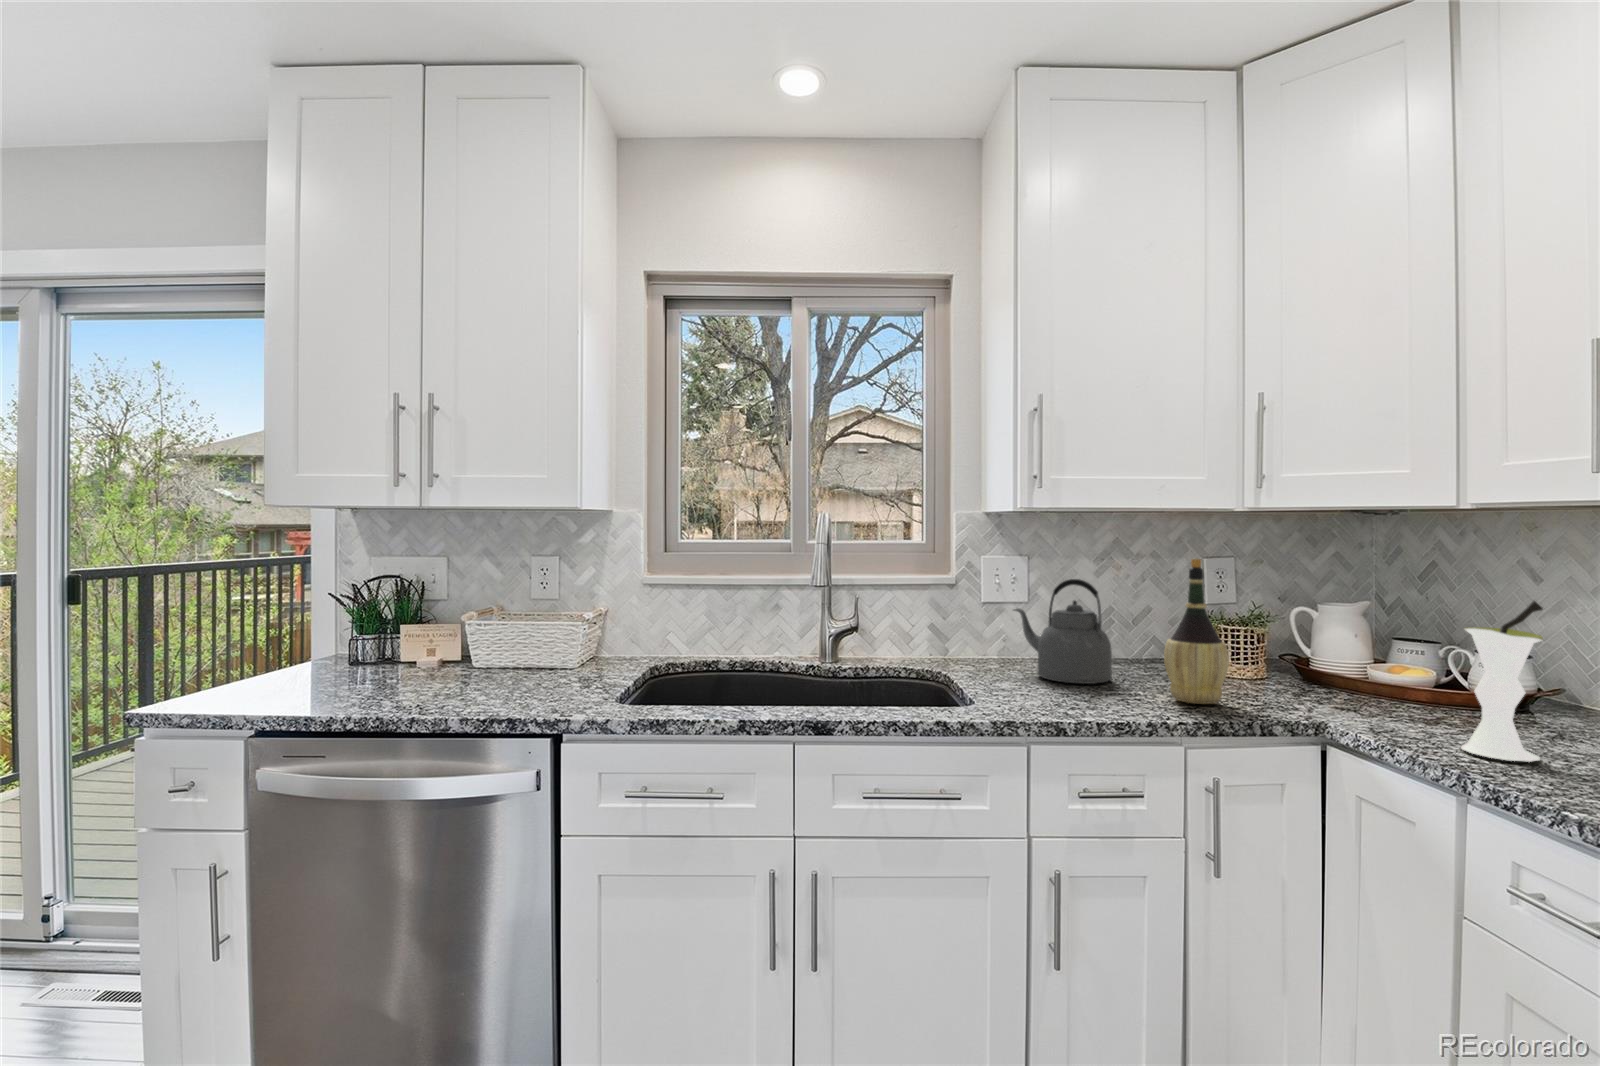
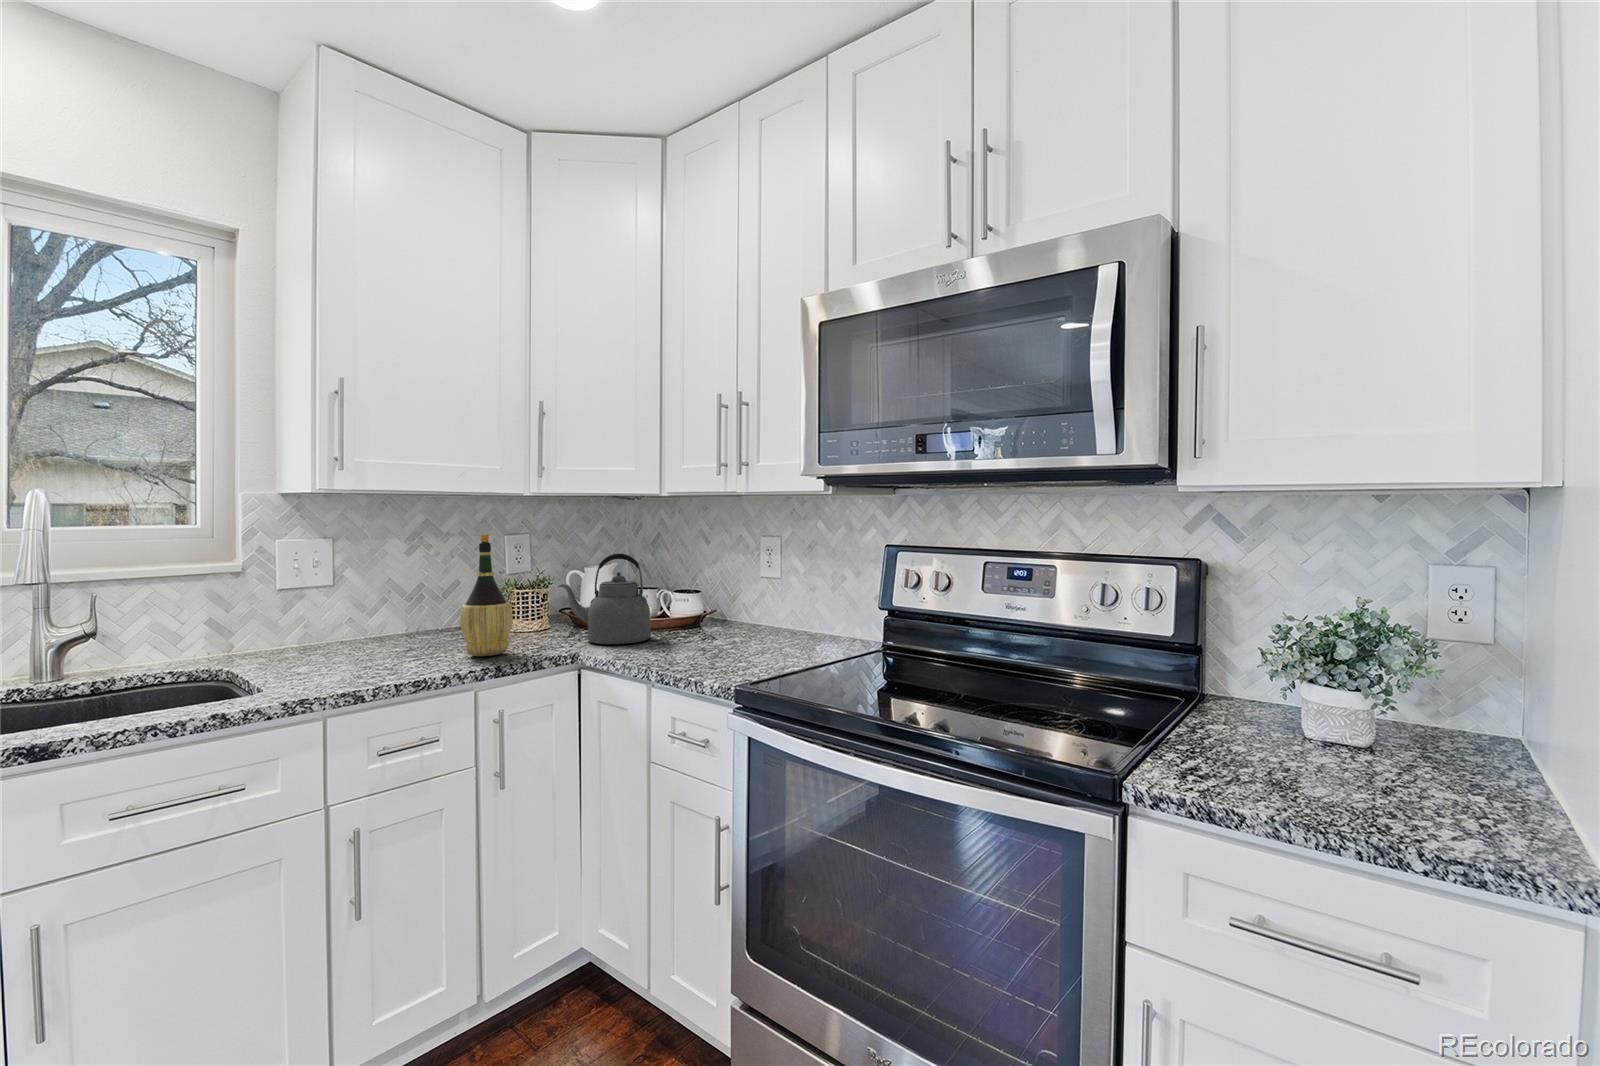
kettle: present [1013,579,1112,684] -> present [558,554,651,644]
vase: present [1461,601,1543,762] -> none [656,553,697,658]

